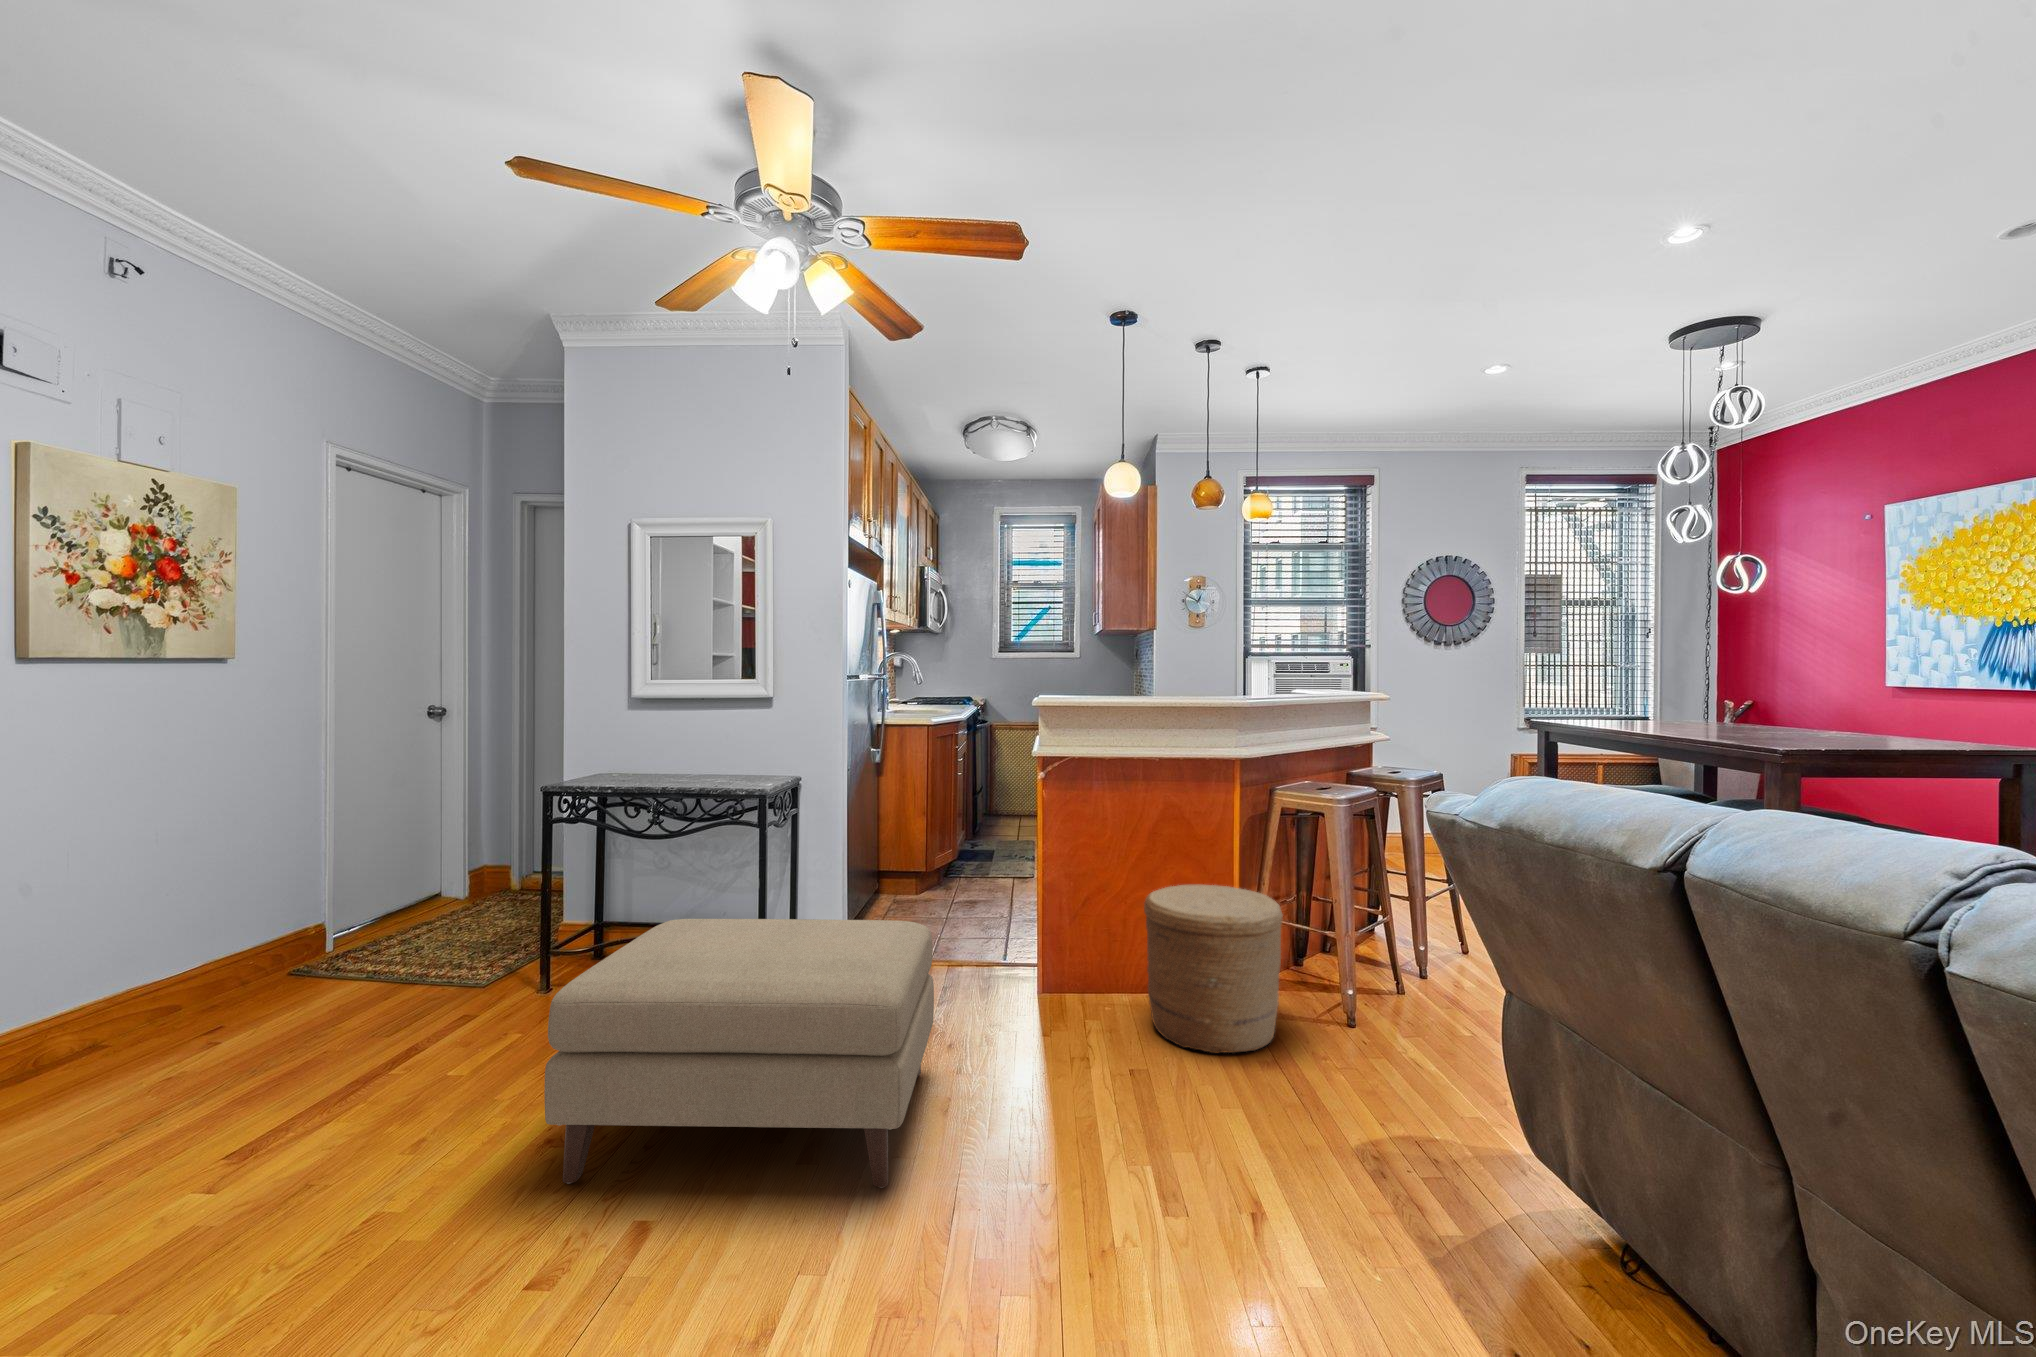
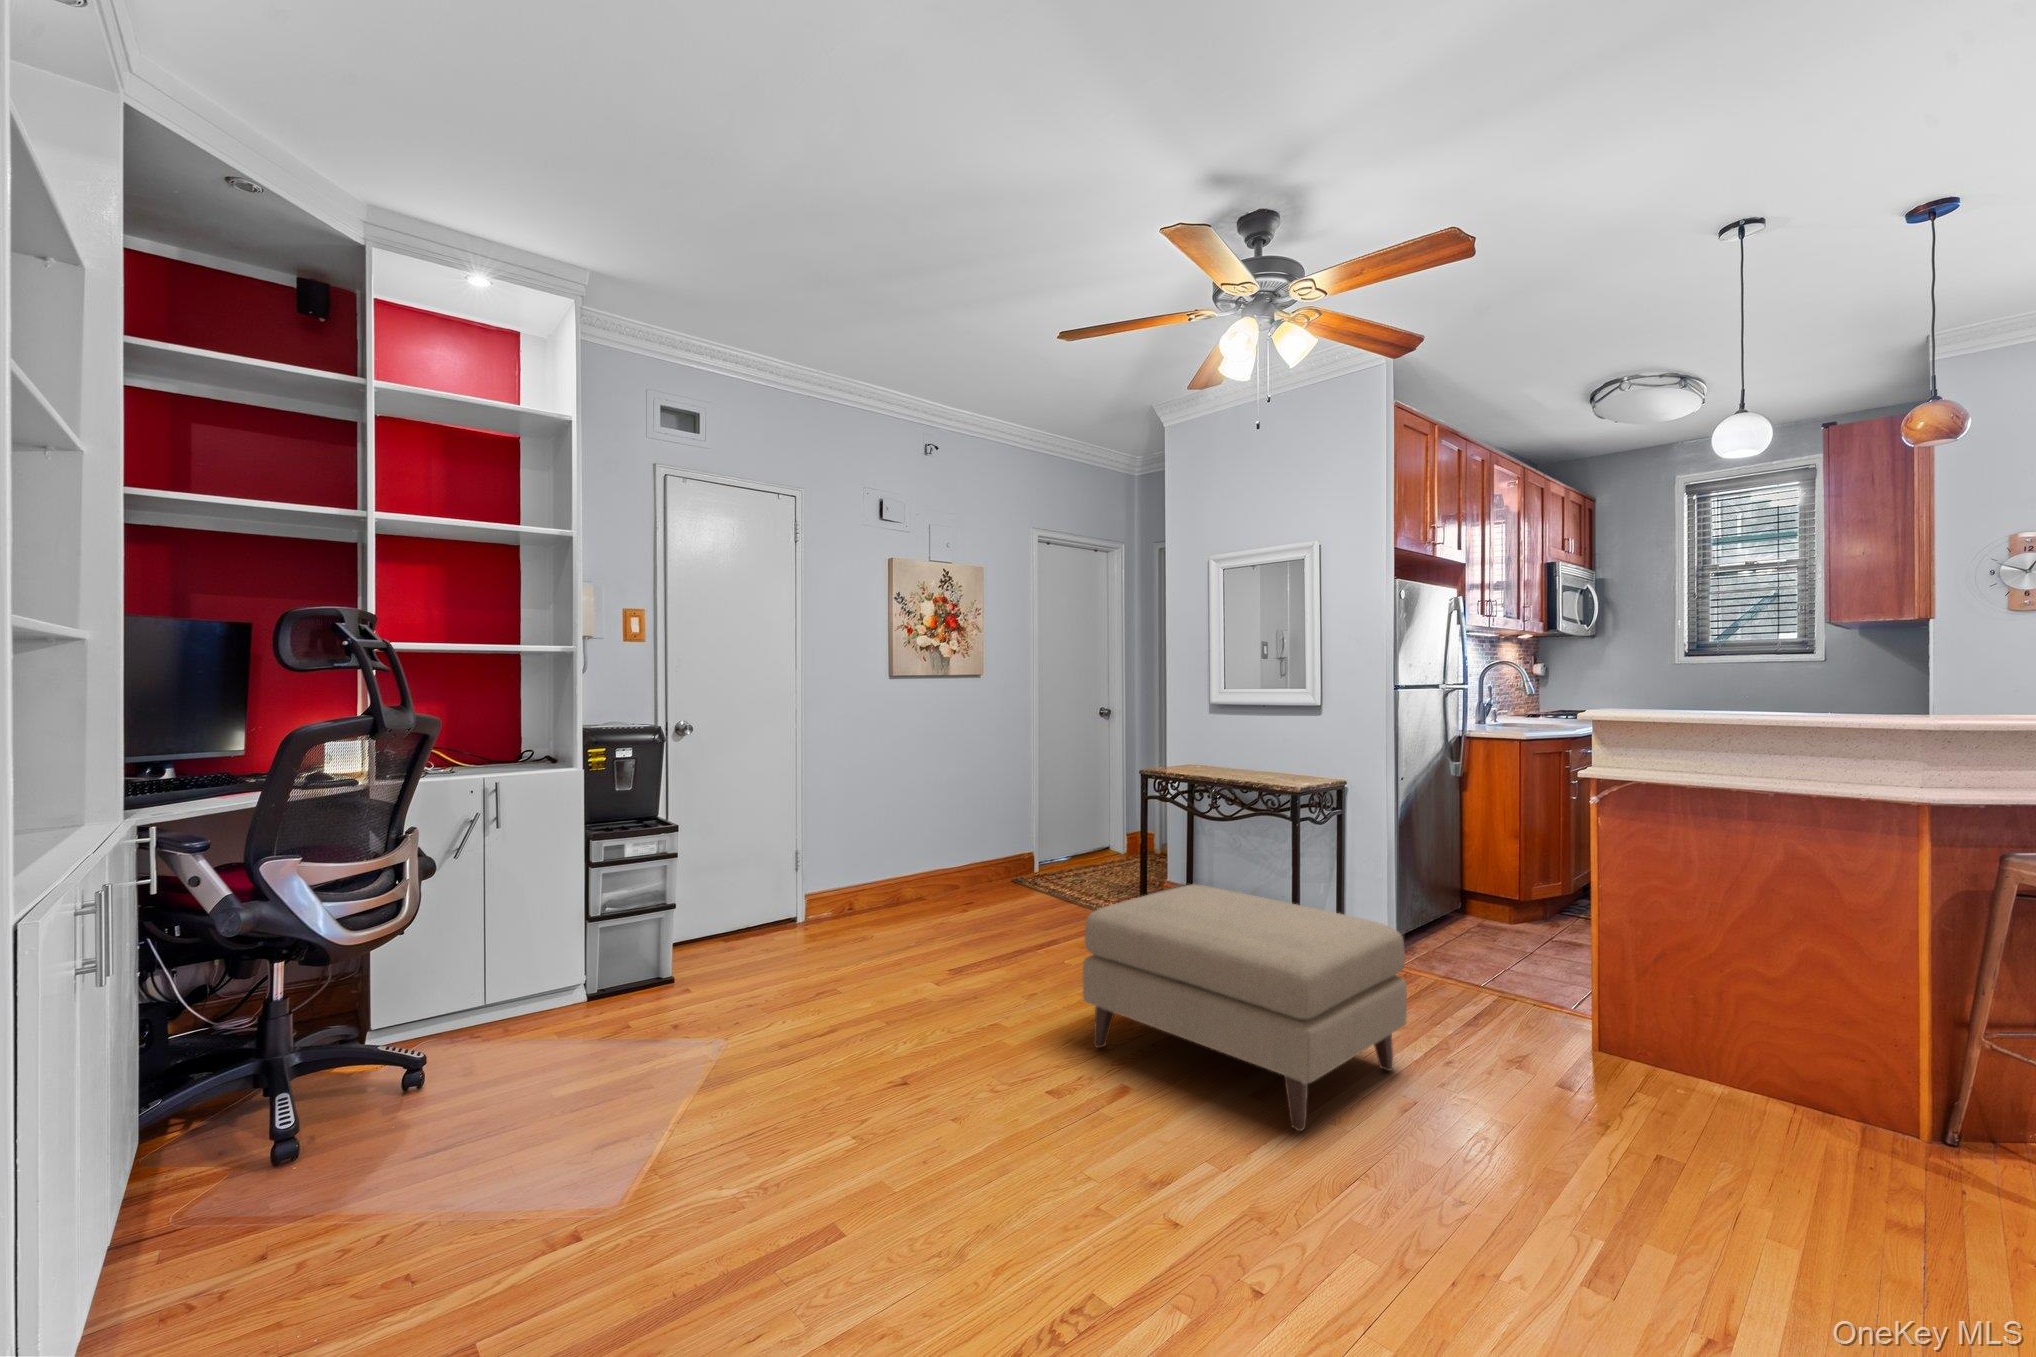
woven basket: present [1144,885,1282,1053] -> none [1697,957,1931,1191]

